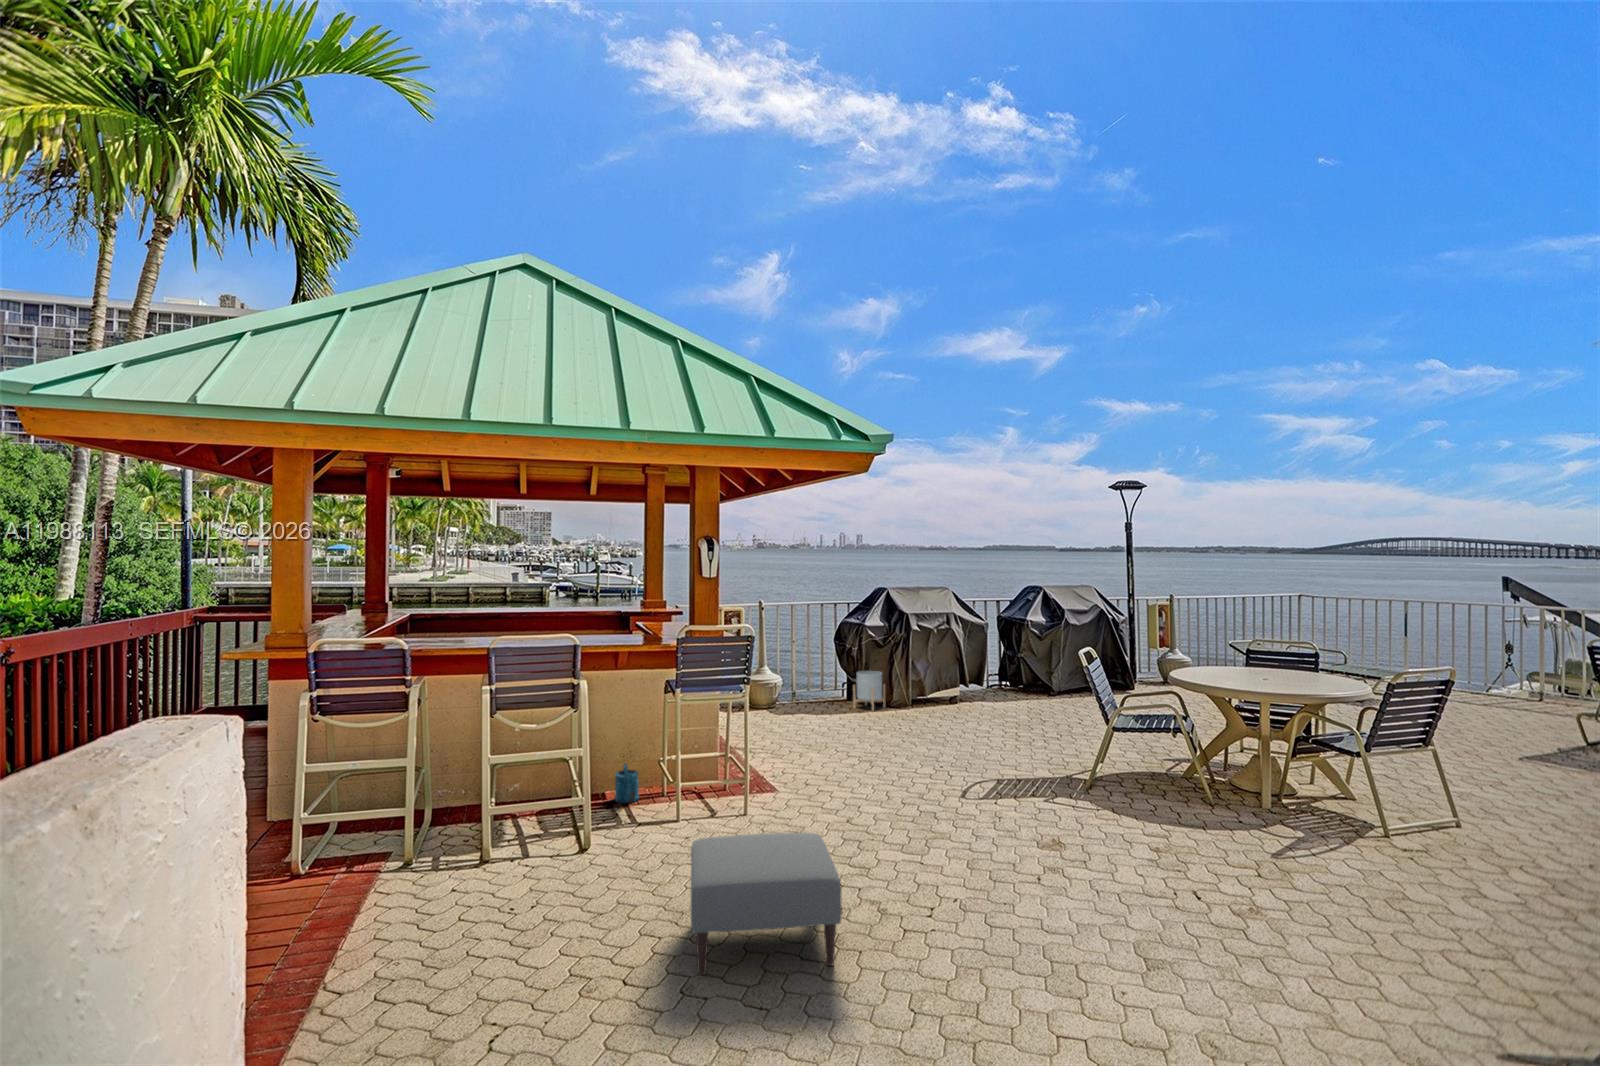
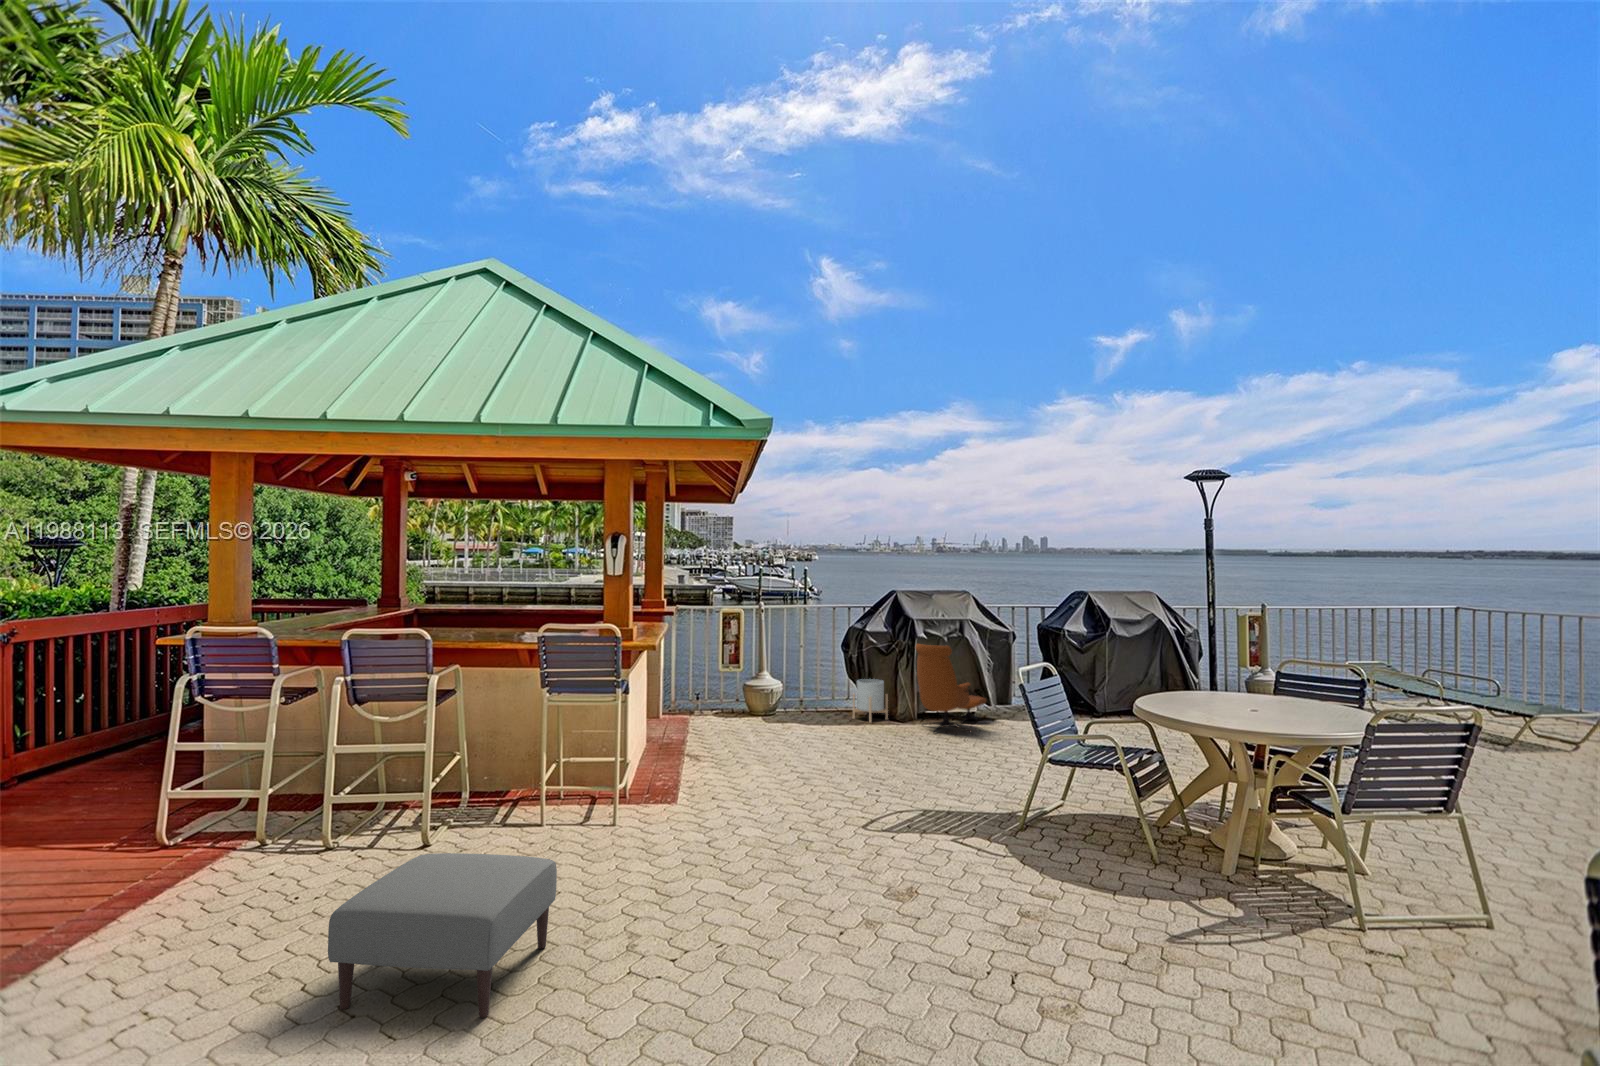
lounge chair: none [919,636,973,718] -> present [916,644,986,733]
watering can: present [615,763,639,803] -> none [497,763,527,805]

